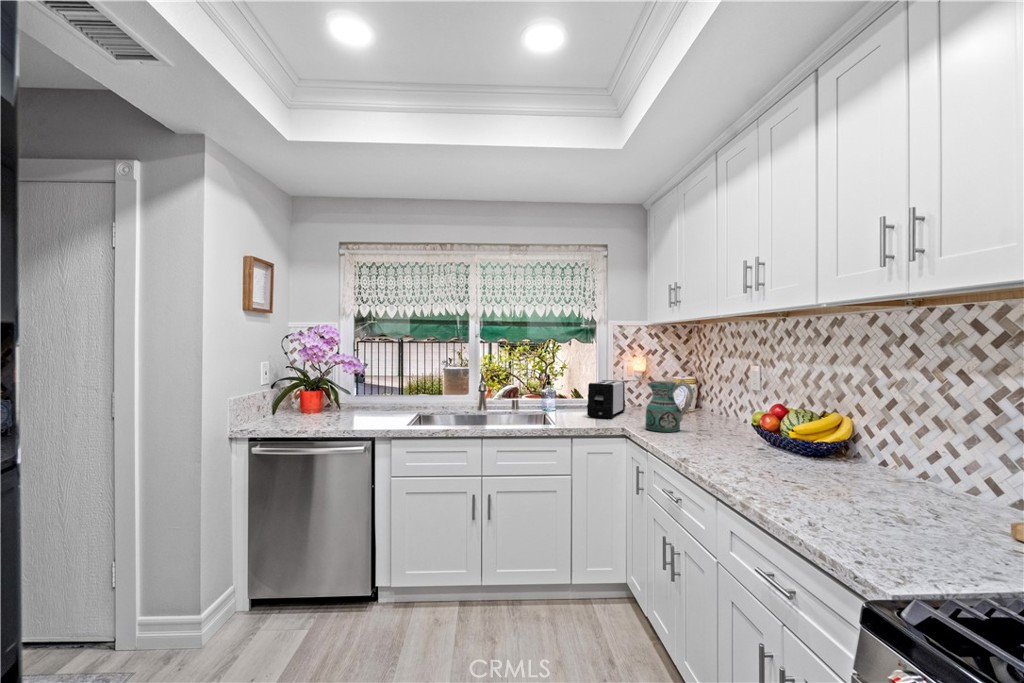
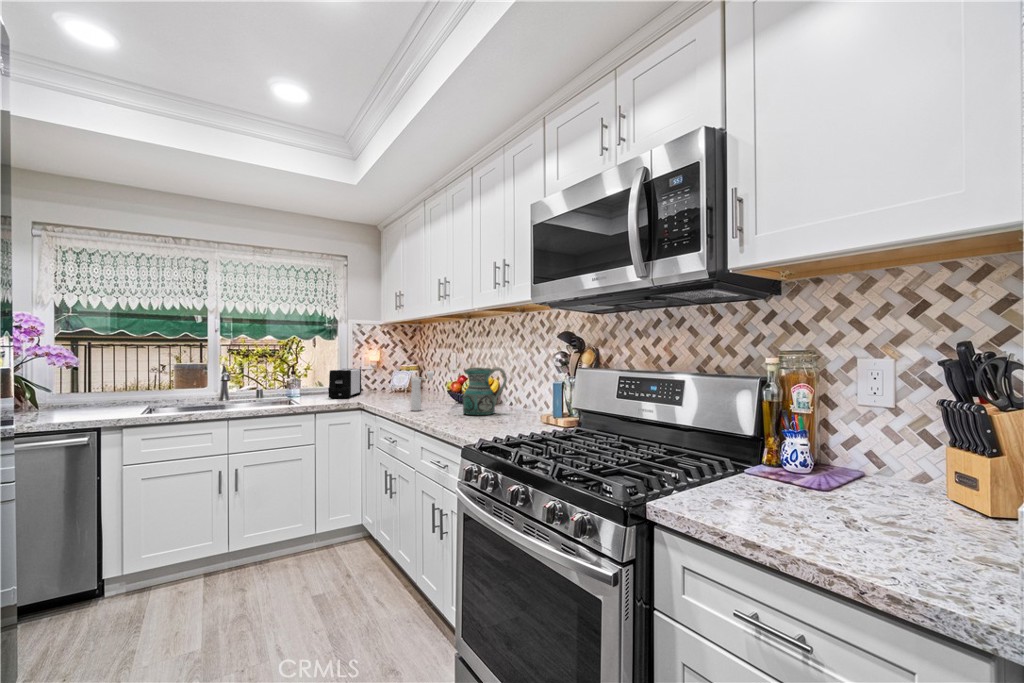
ceramic pitcher: present [645,381,693,432] -> present [463,367,507,415]
pepper mill: none [700,399,736,458] -> present [411,371,434,411]

